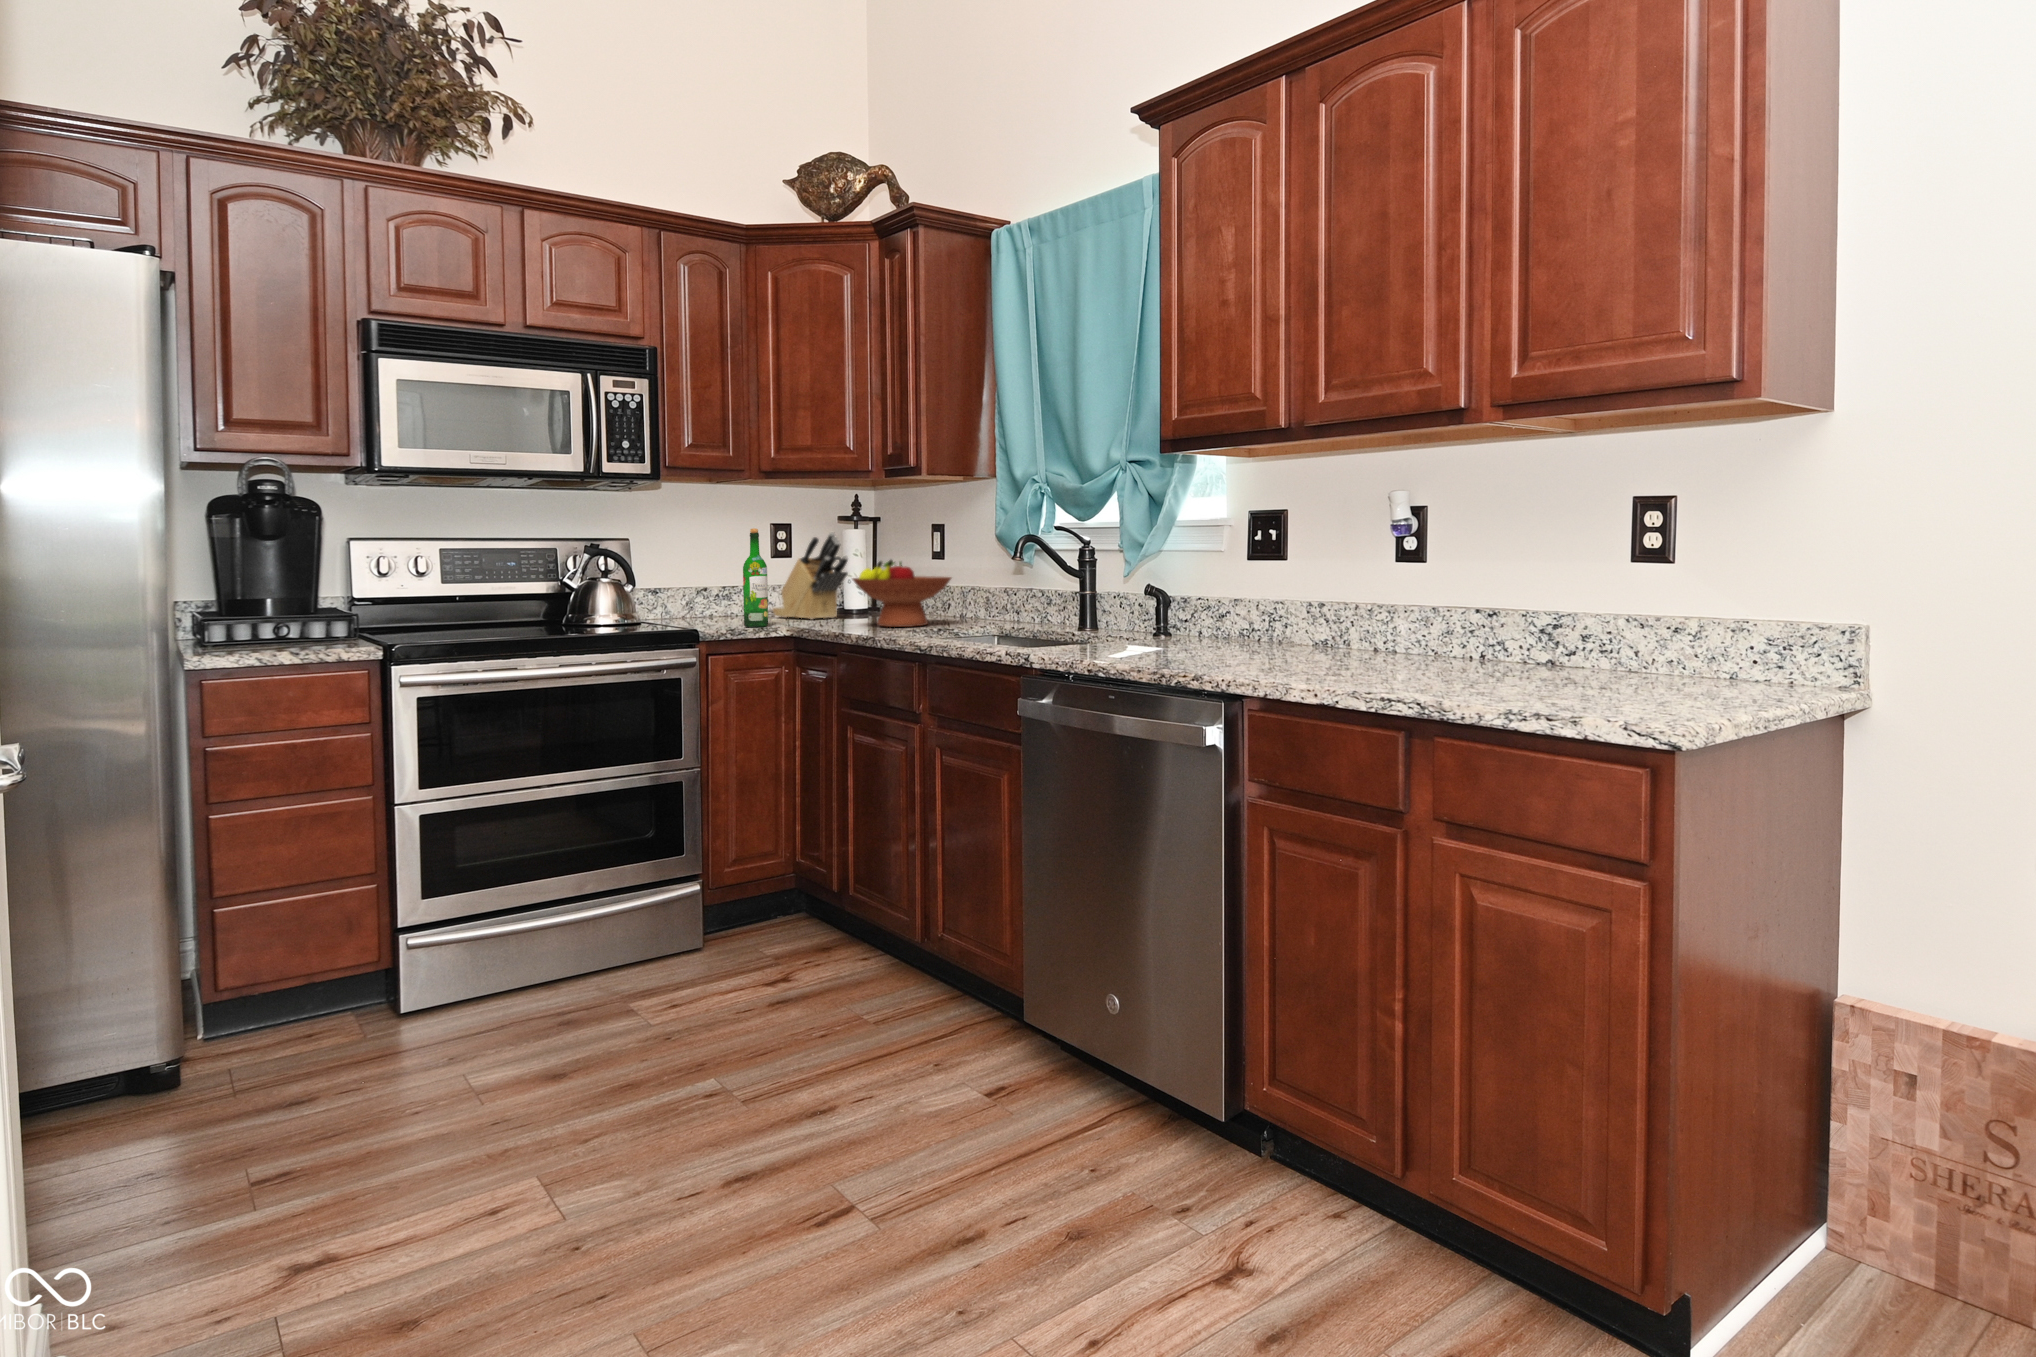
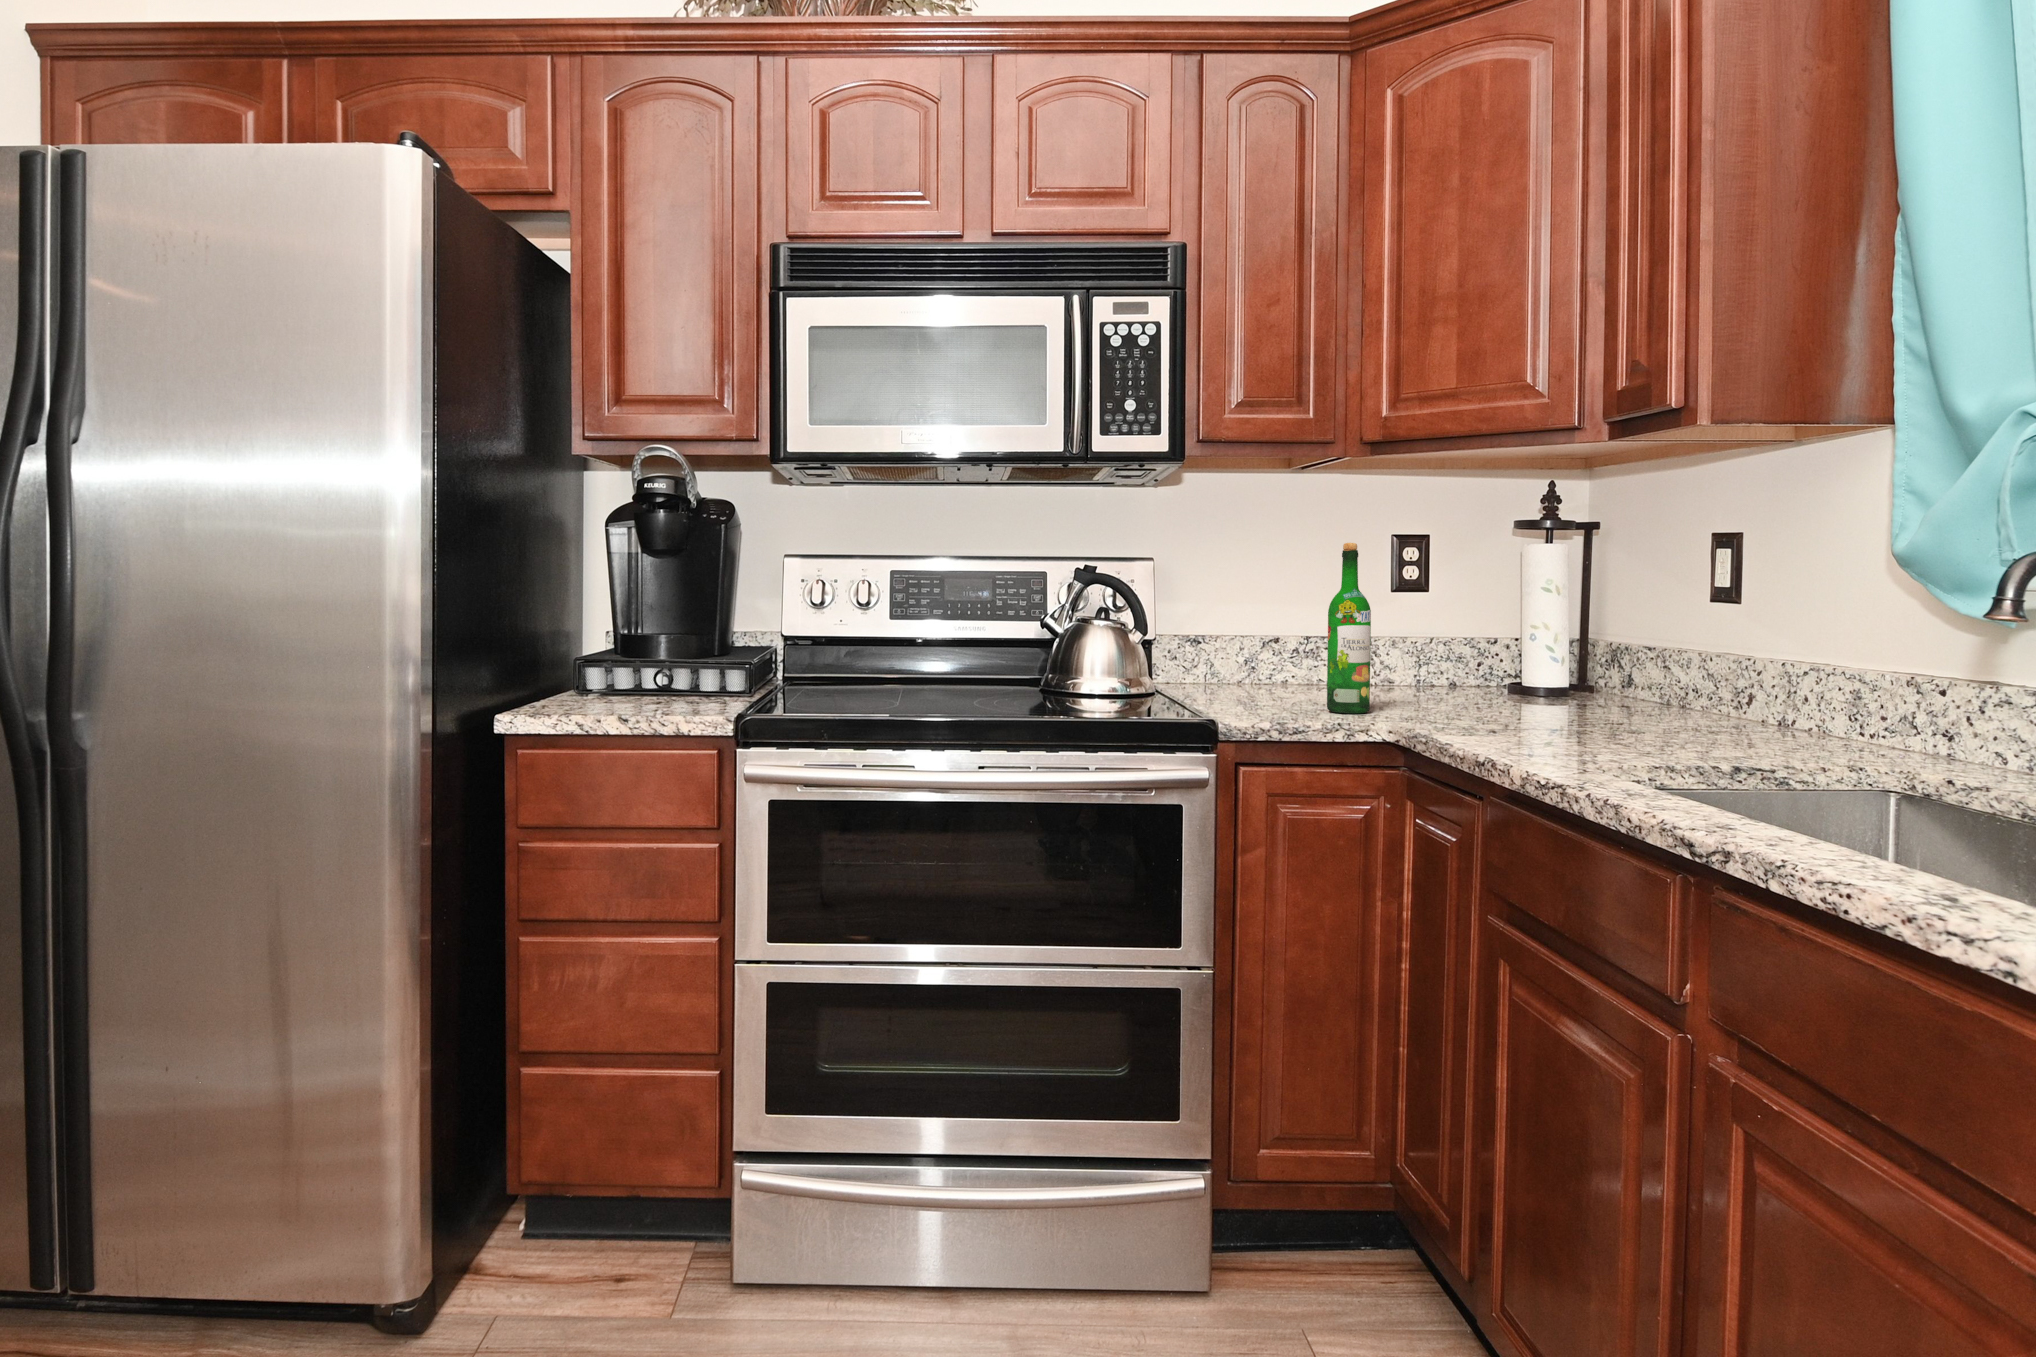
knife block: present [772,532,848,619] -> none [1393,549,1530,701]
fruit bowl: present [853,560,951,627] -> none [1526,603,1762,741]

